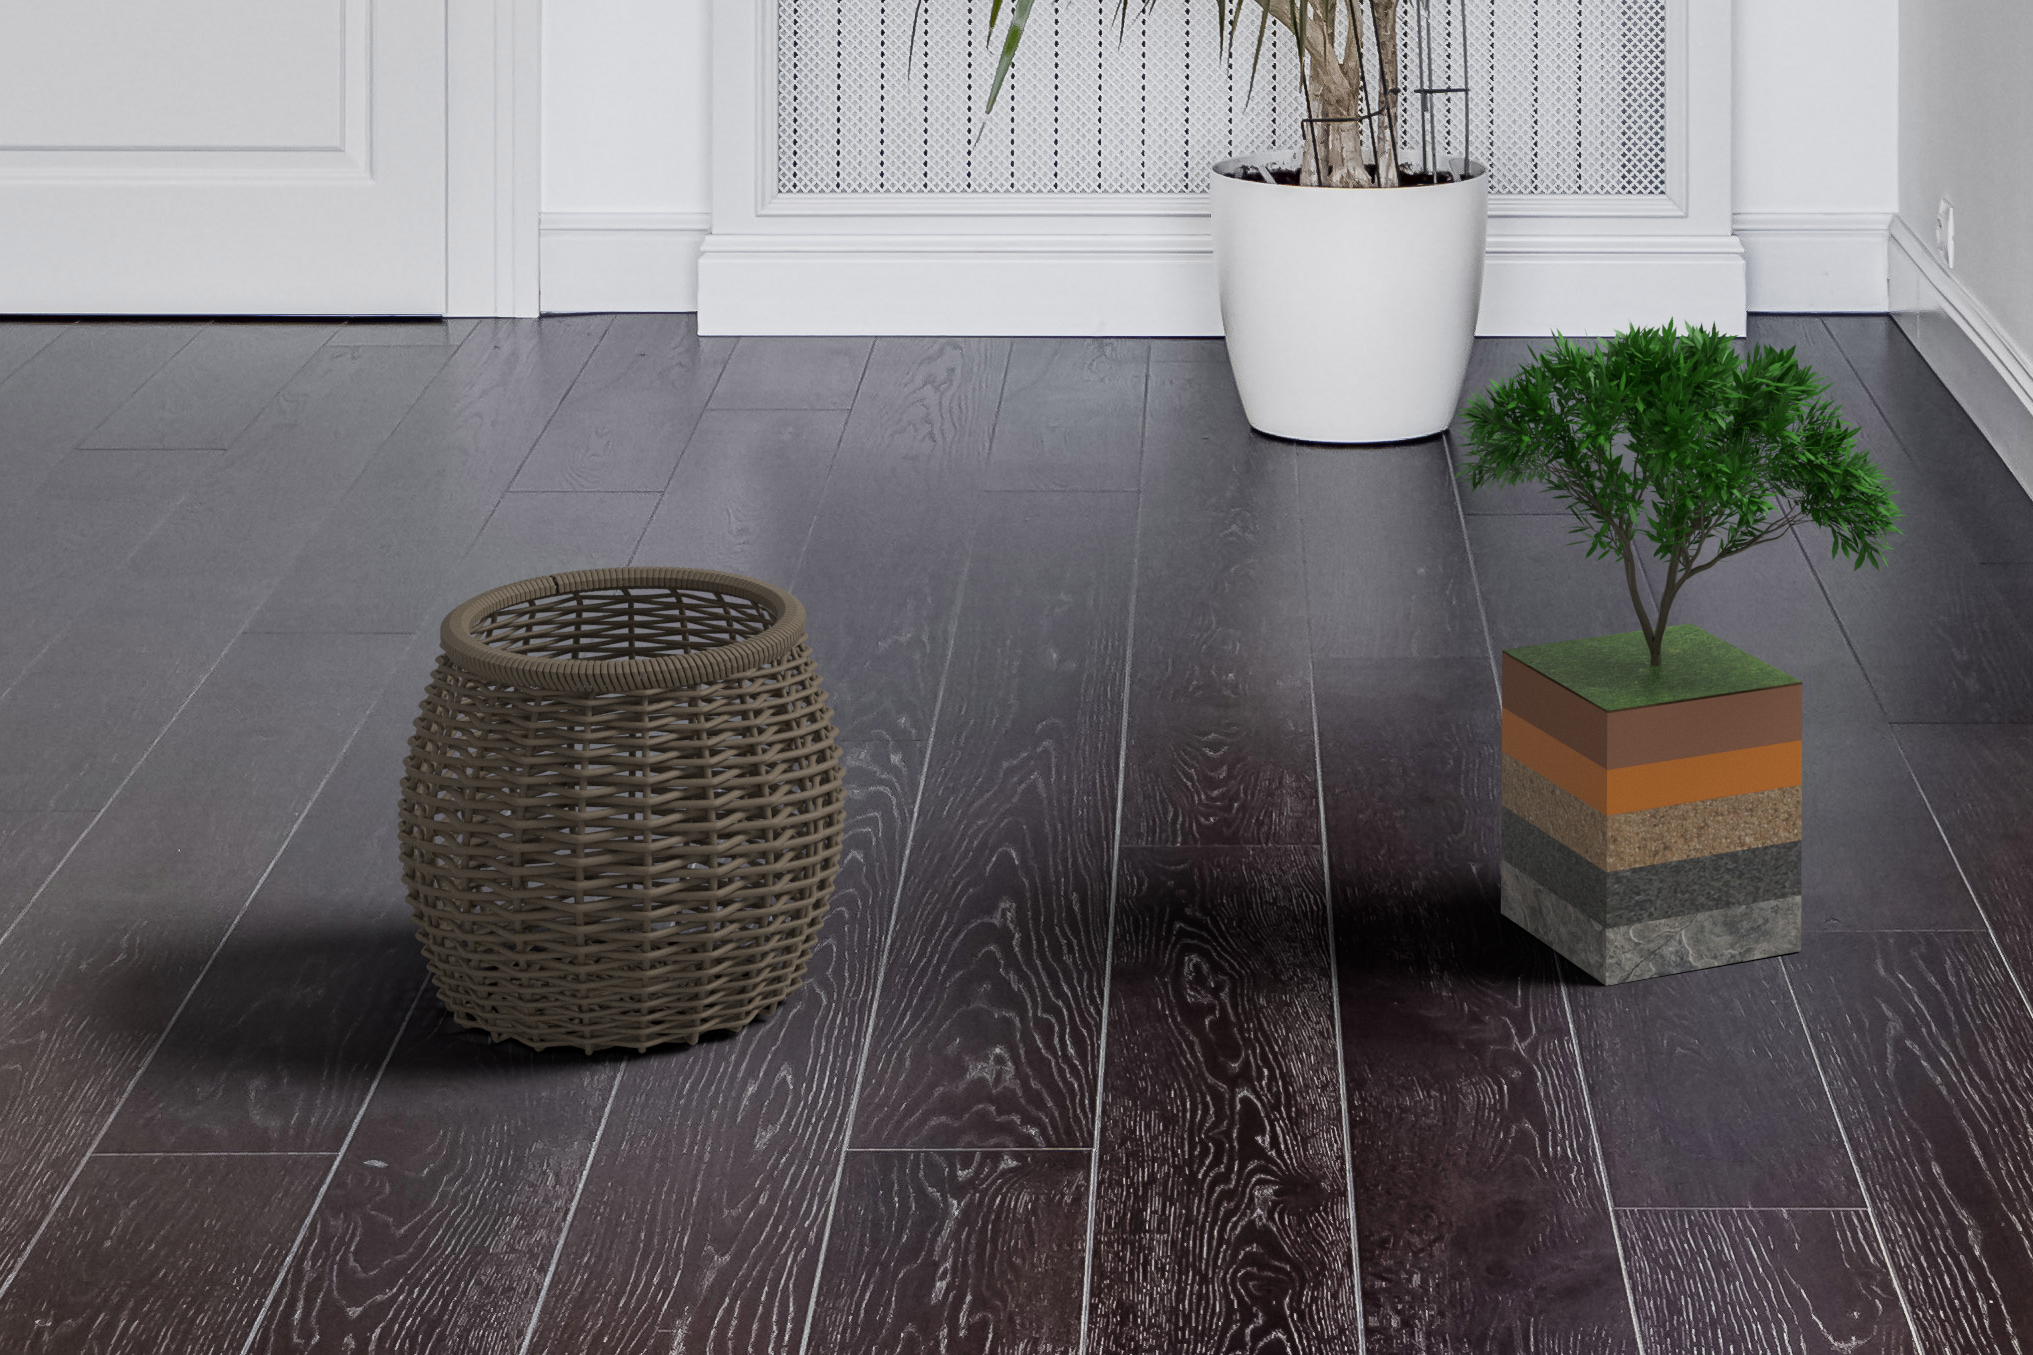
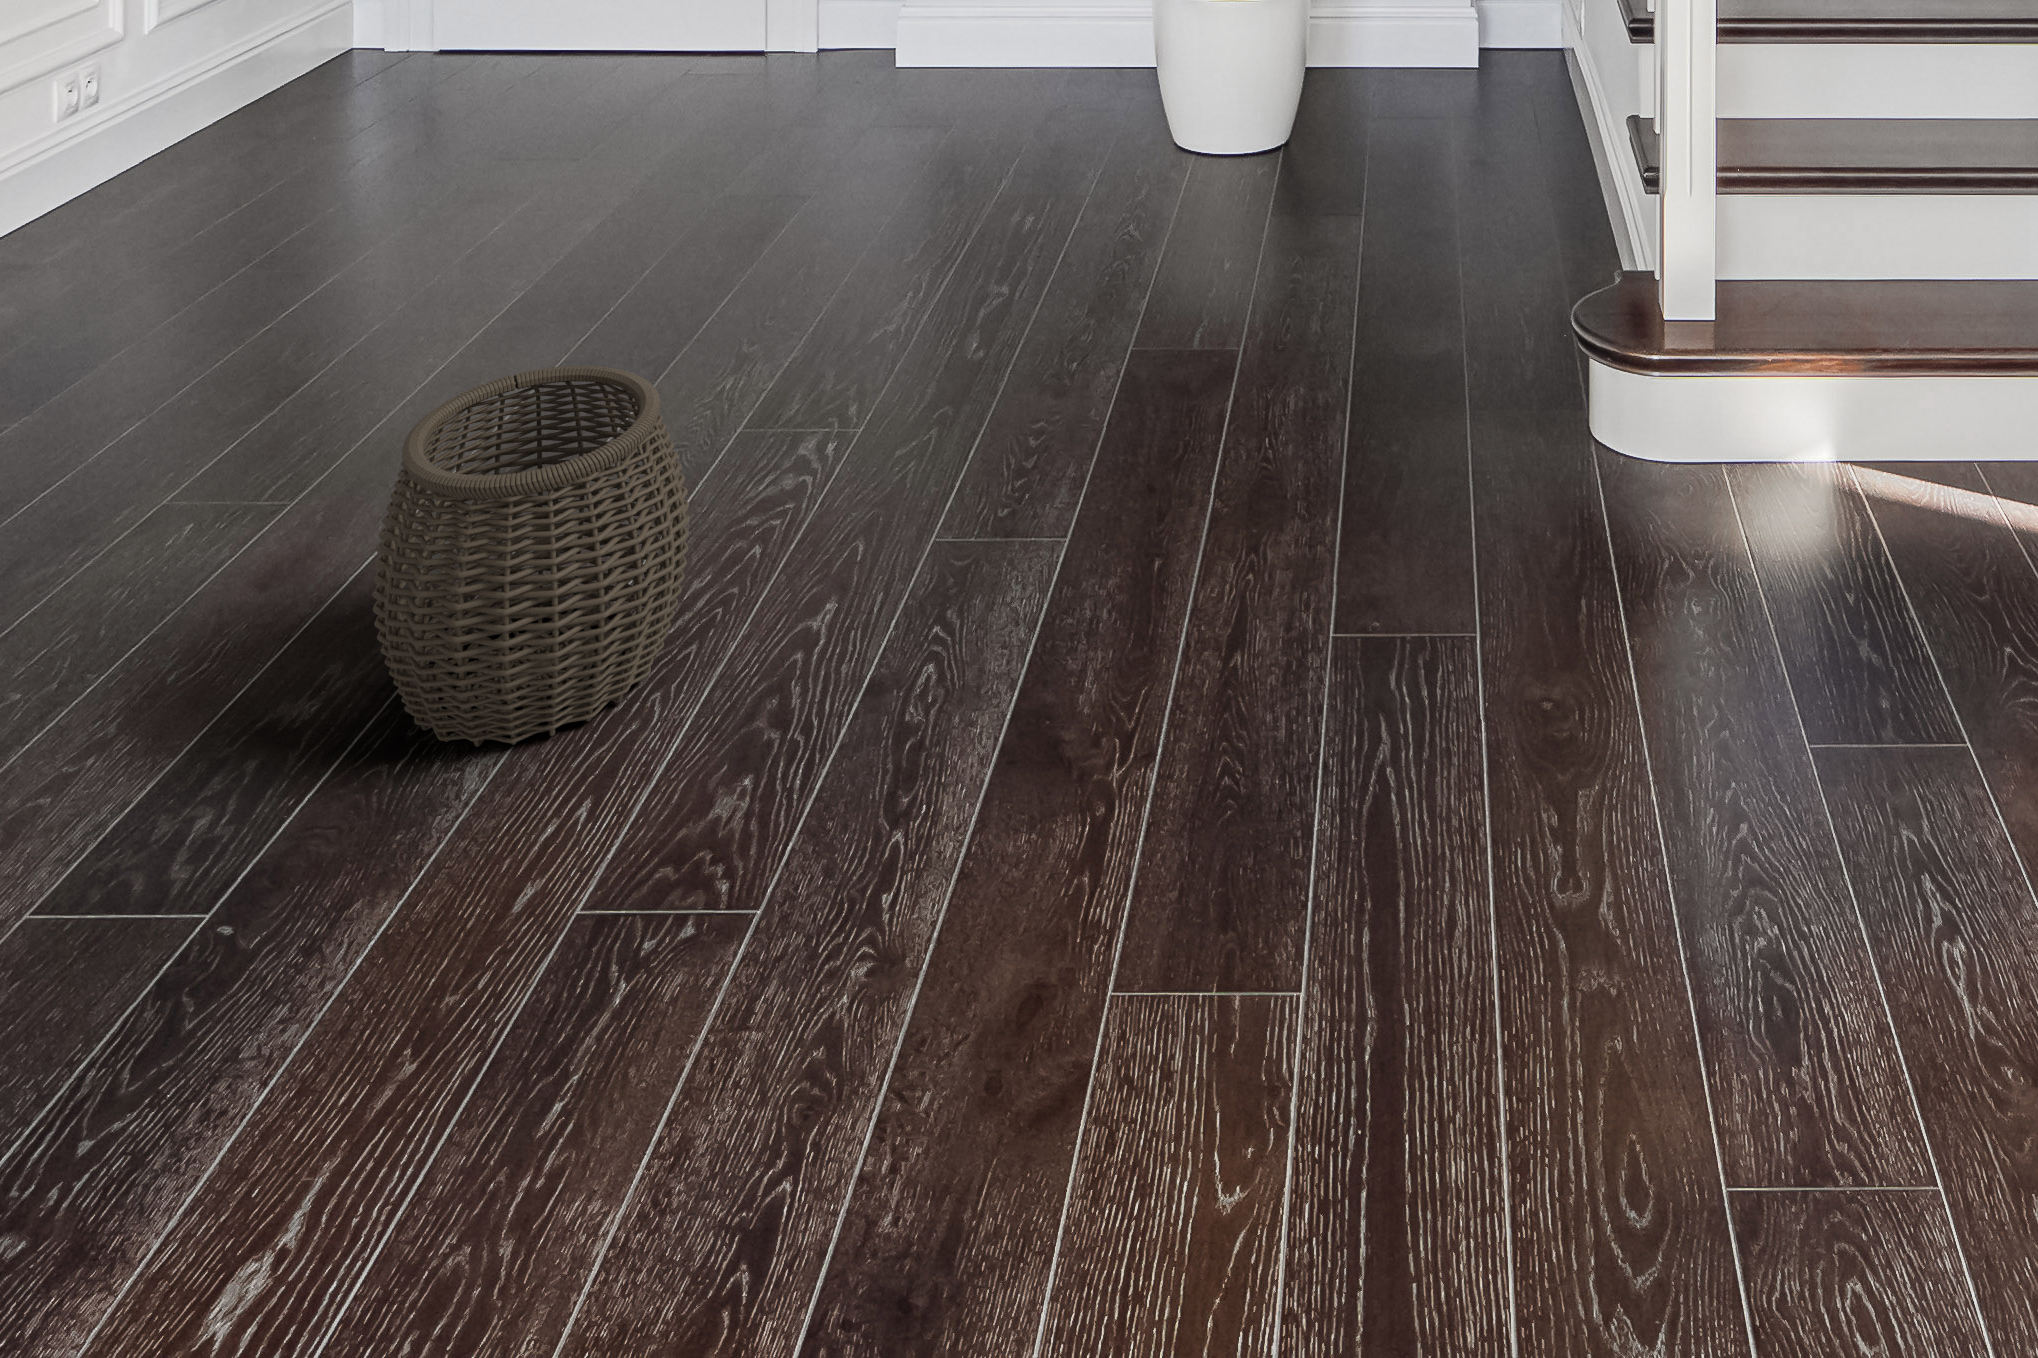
potted tree: present [1453,317,1906,986] -> none [1097,186,1395,675]

